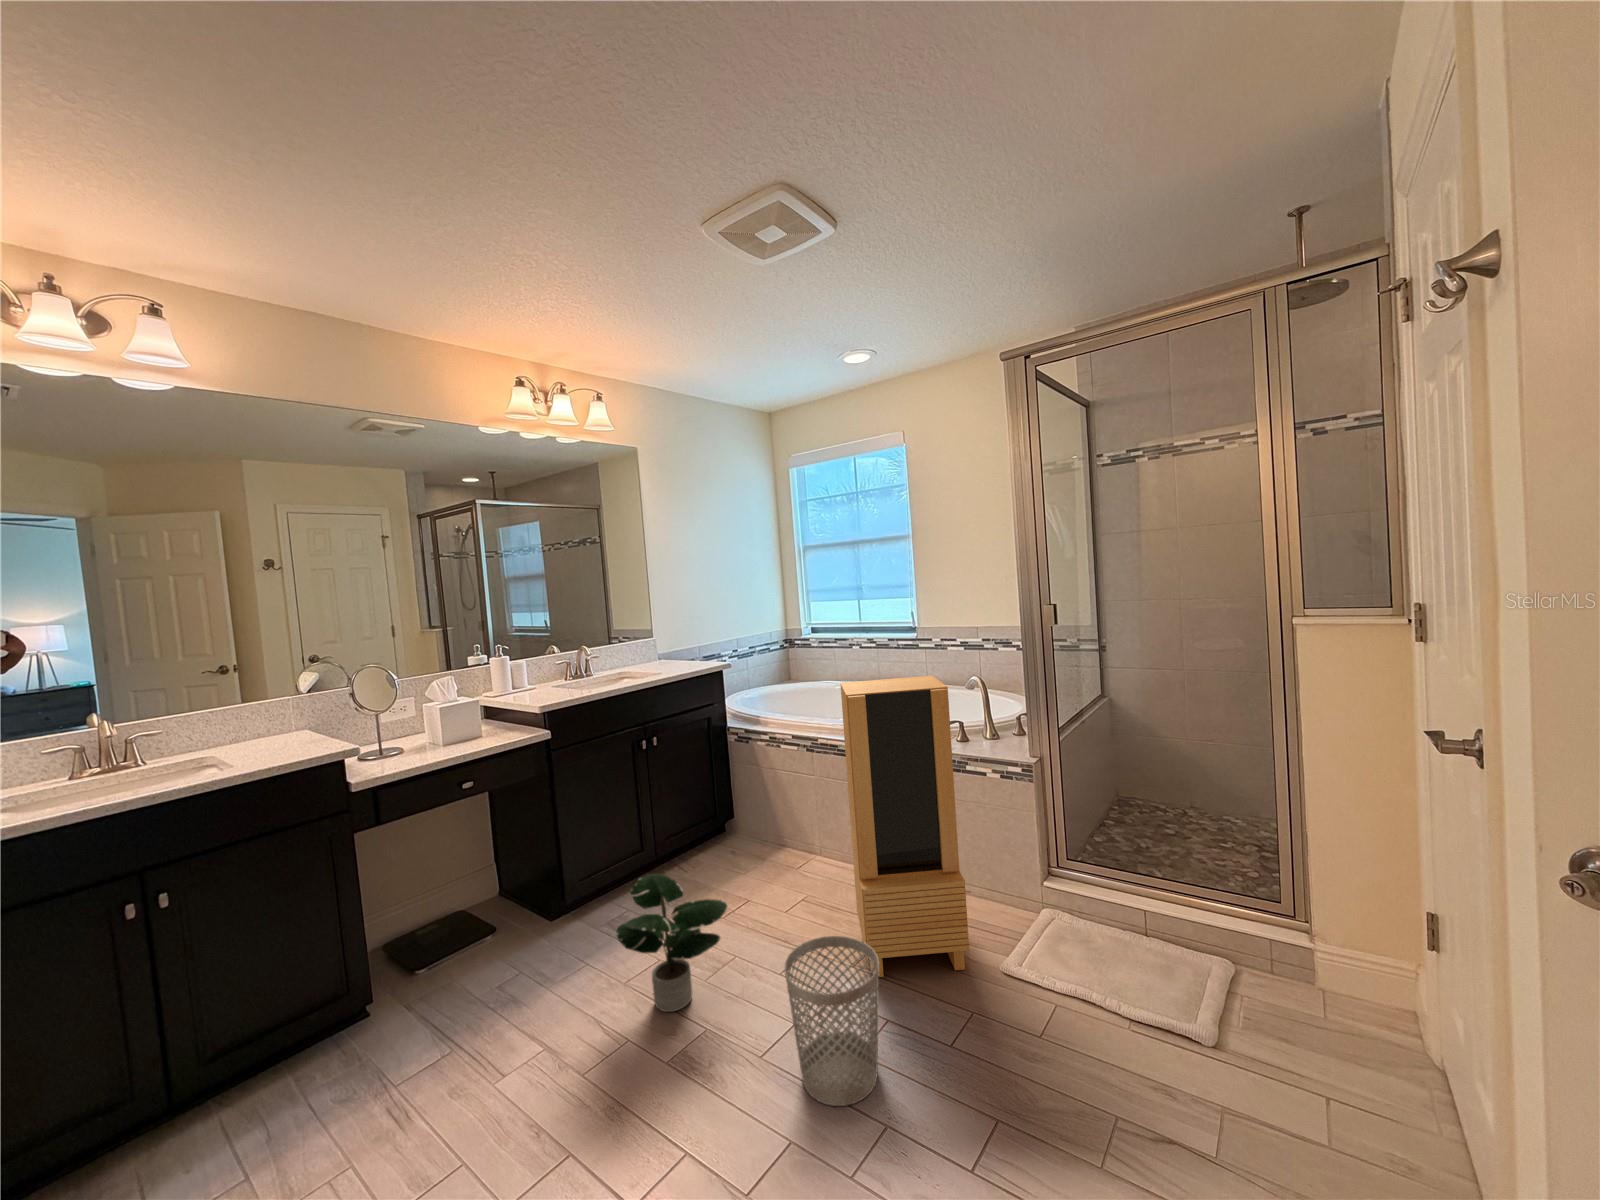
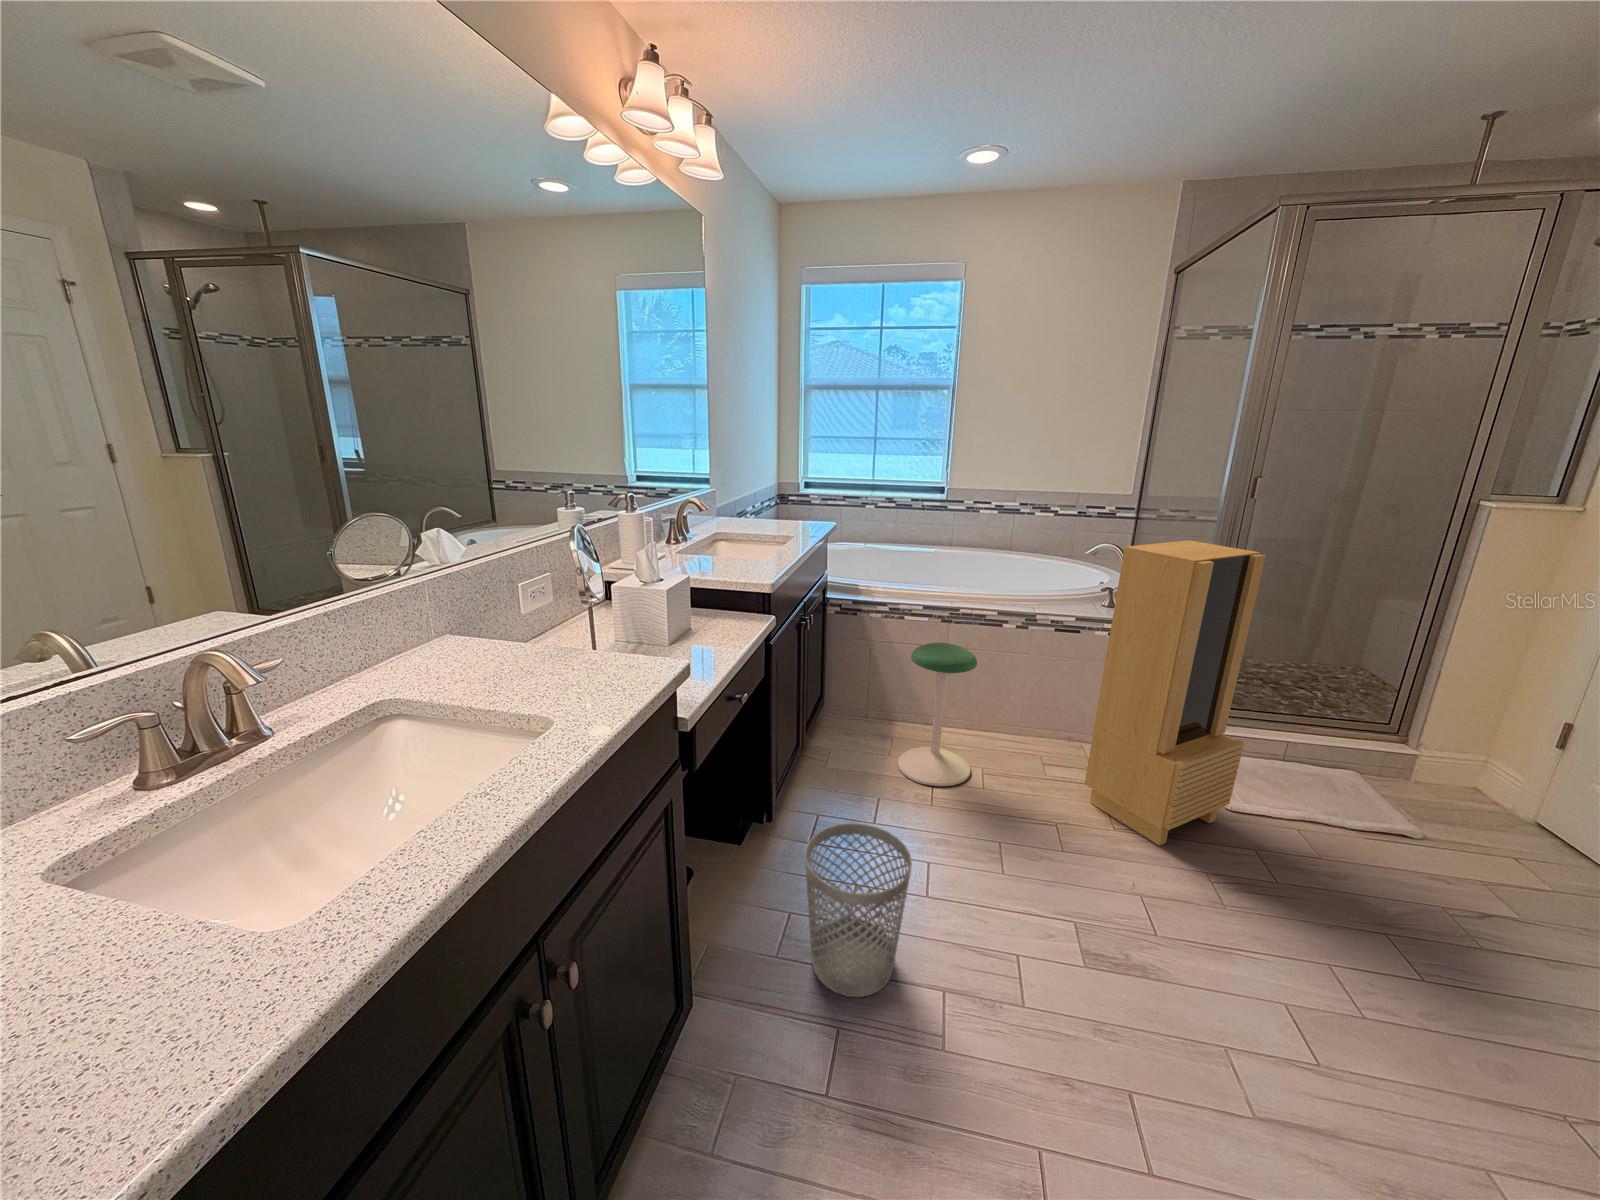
stool: none [735,767,801,899] -> present [898,643,977,786]
potted plant: present [616,874,727,1012] -> none [966,781,1099,934]
wastebasket: present [785,936,879,1106] -> present [805,823,912,997]

